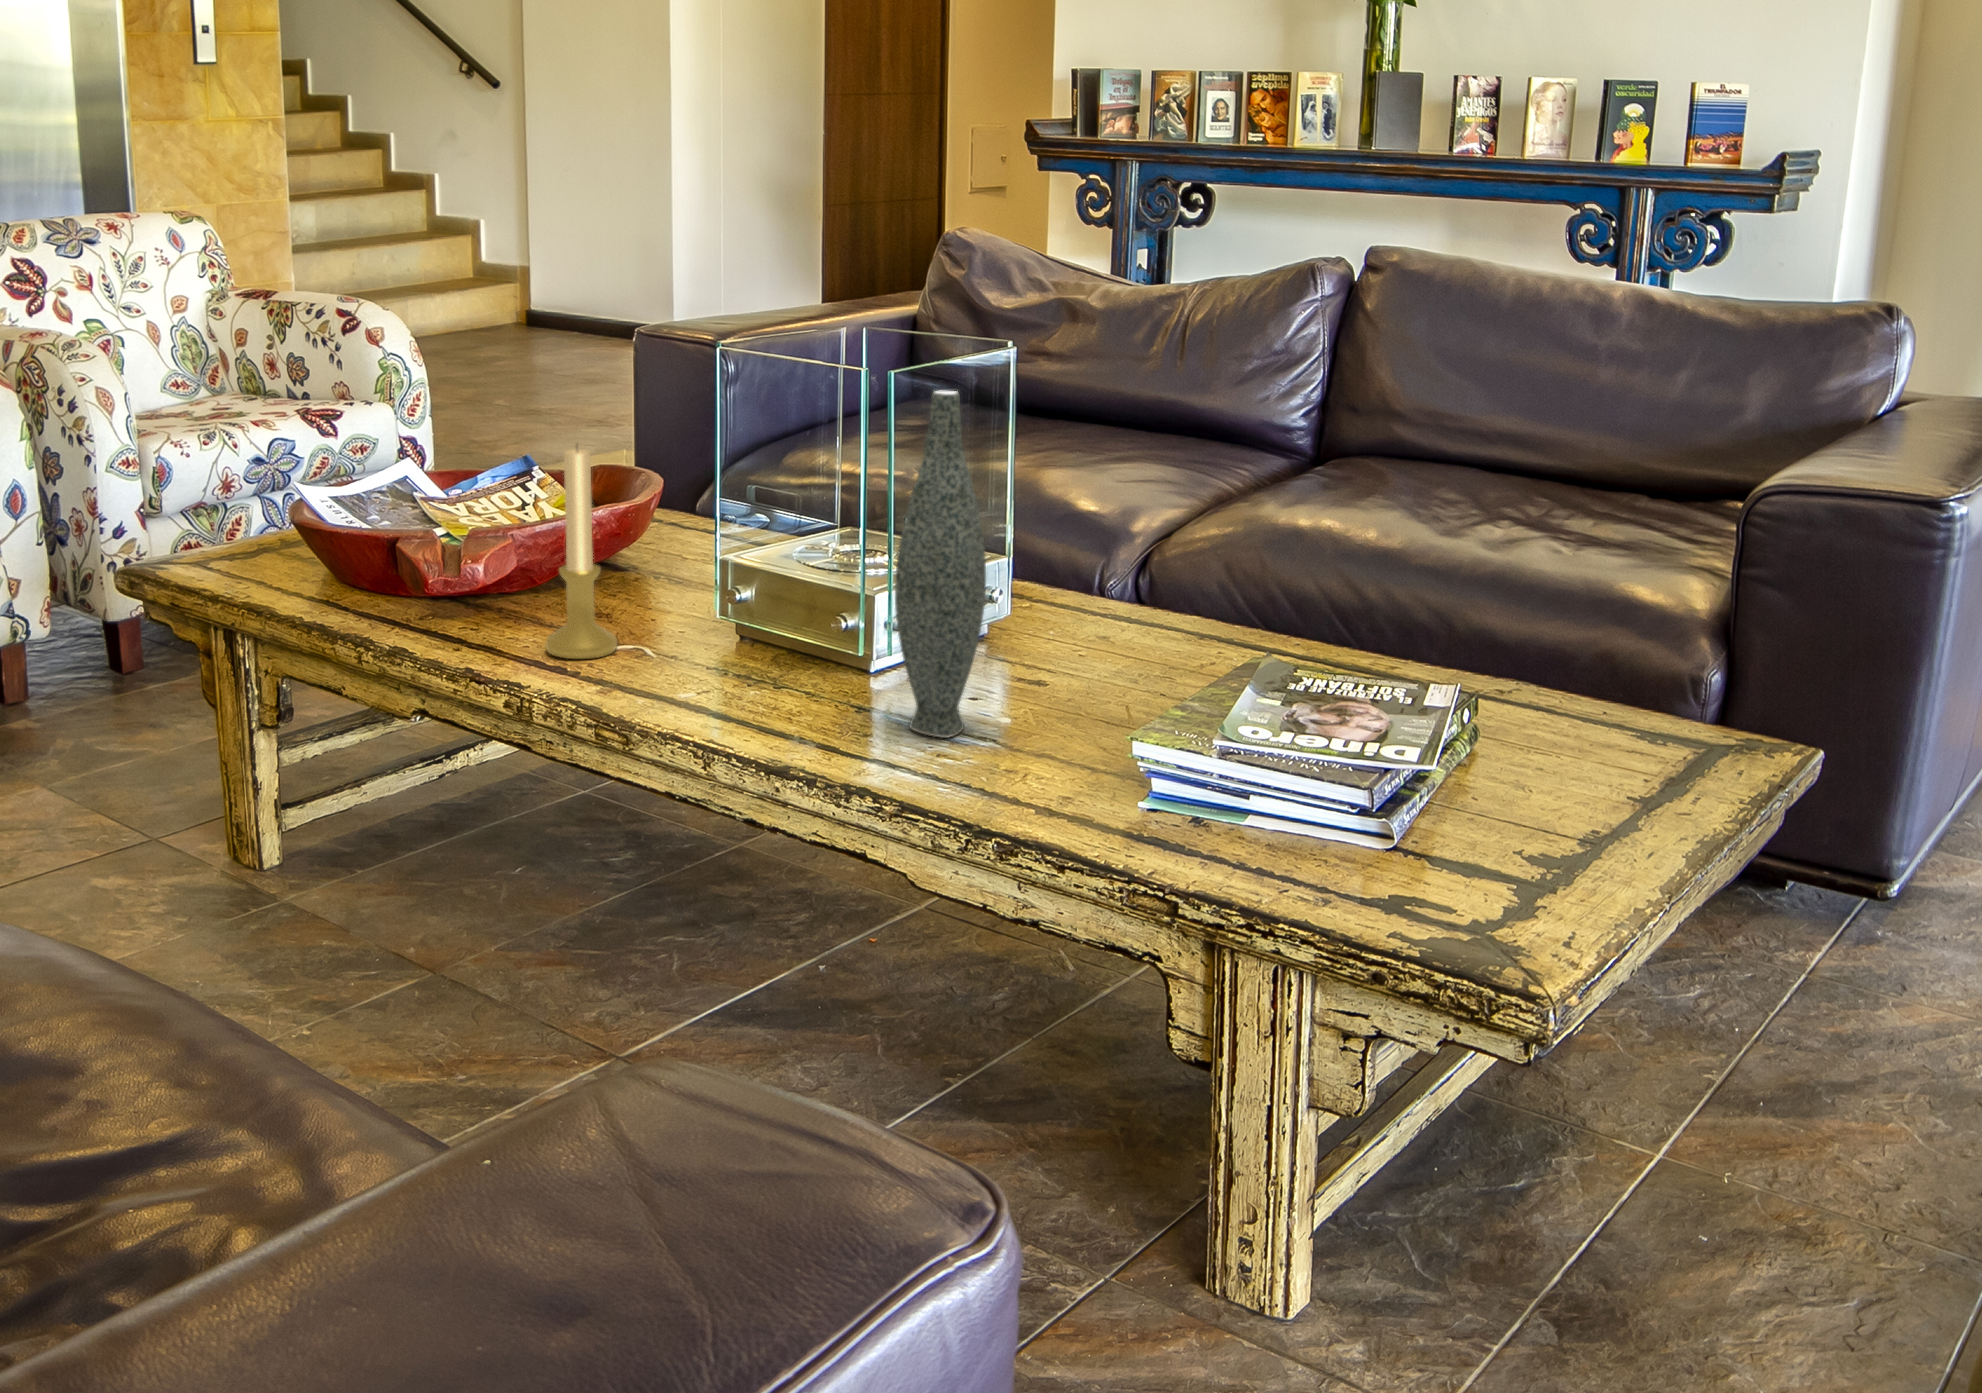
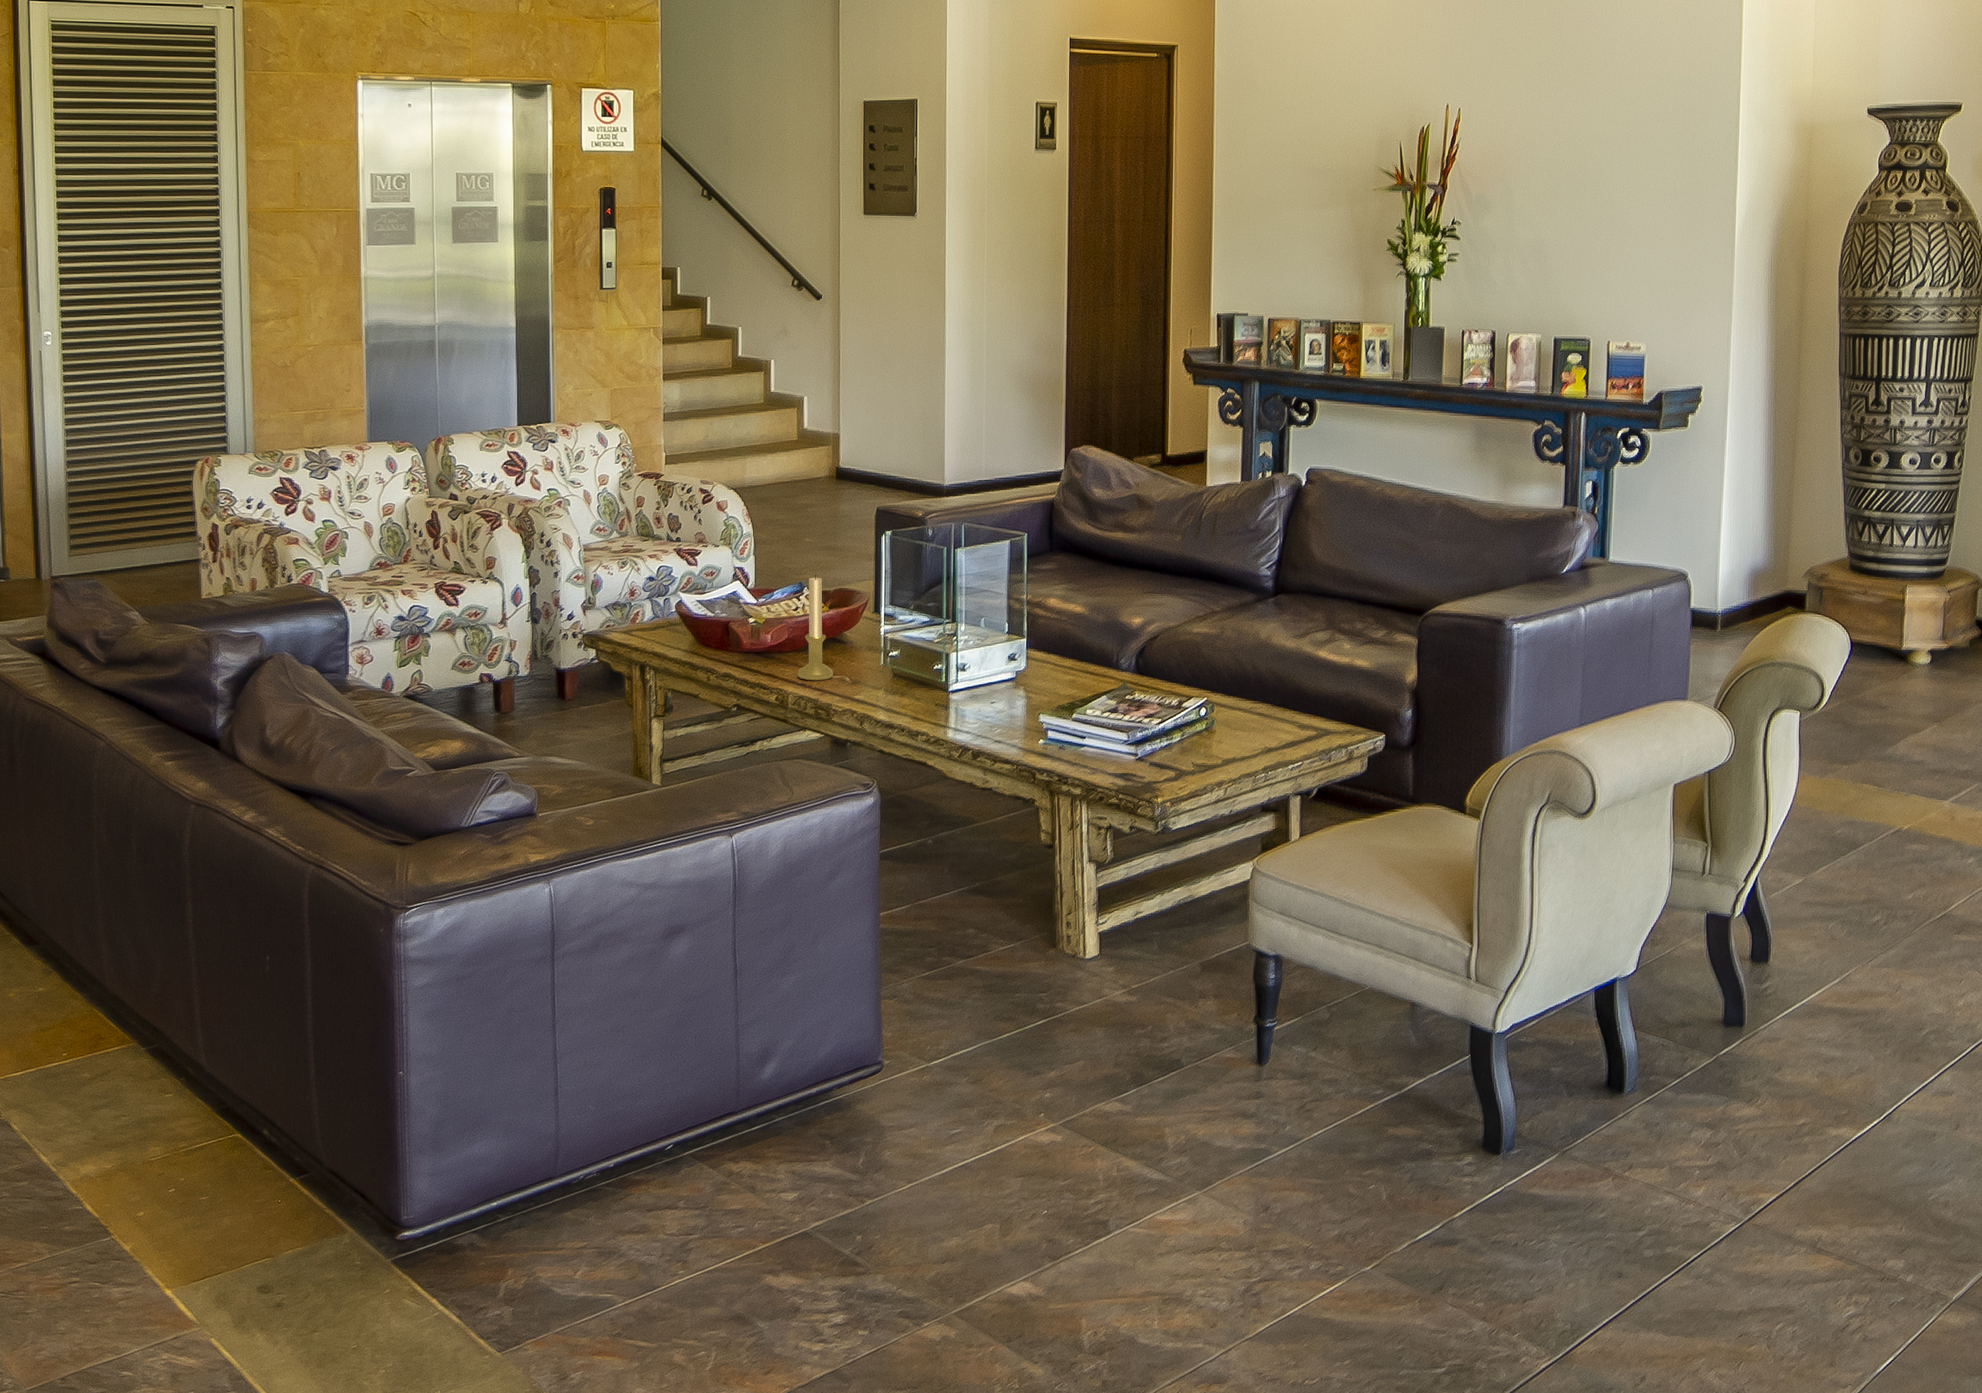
vase: present [895,391,986,738] -> none [949,556,992,715]

